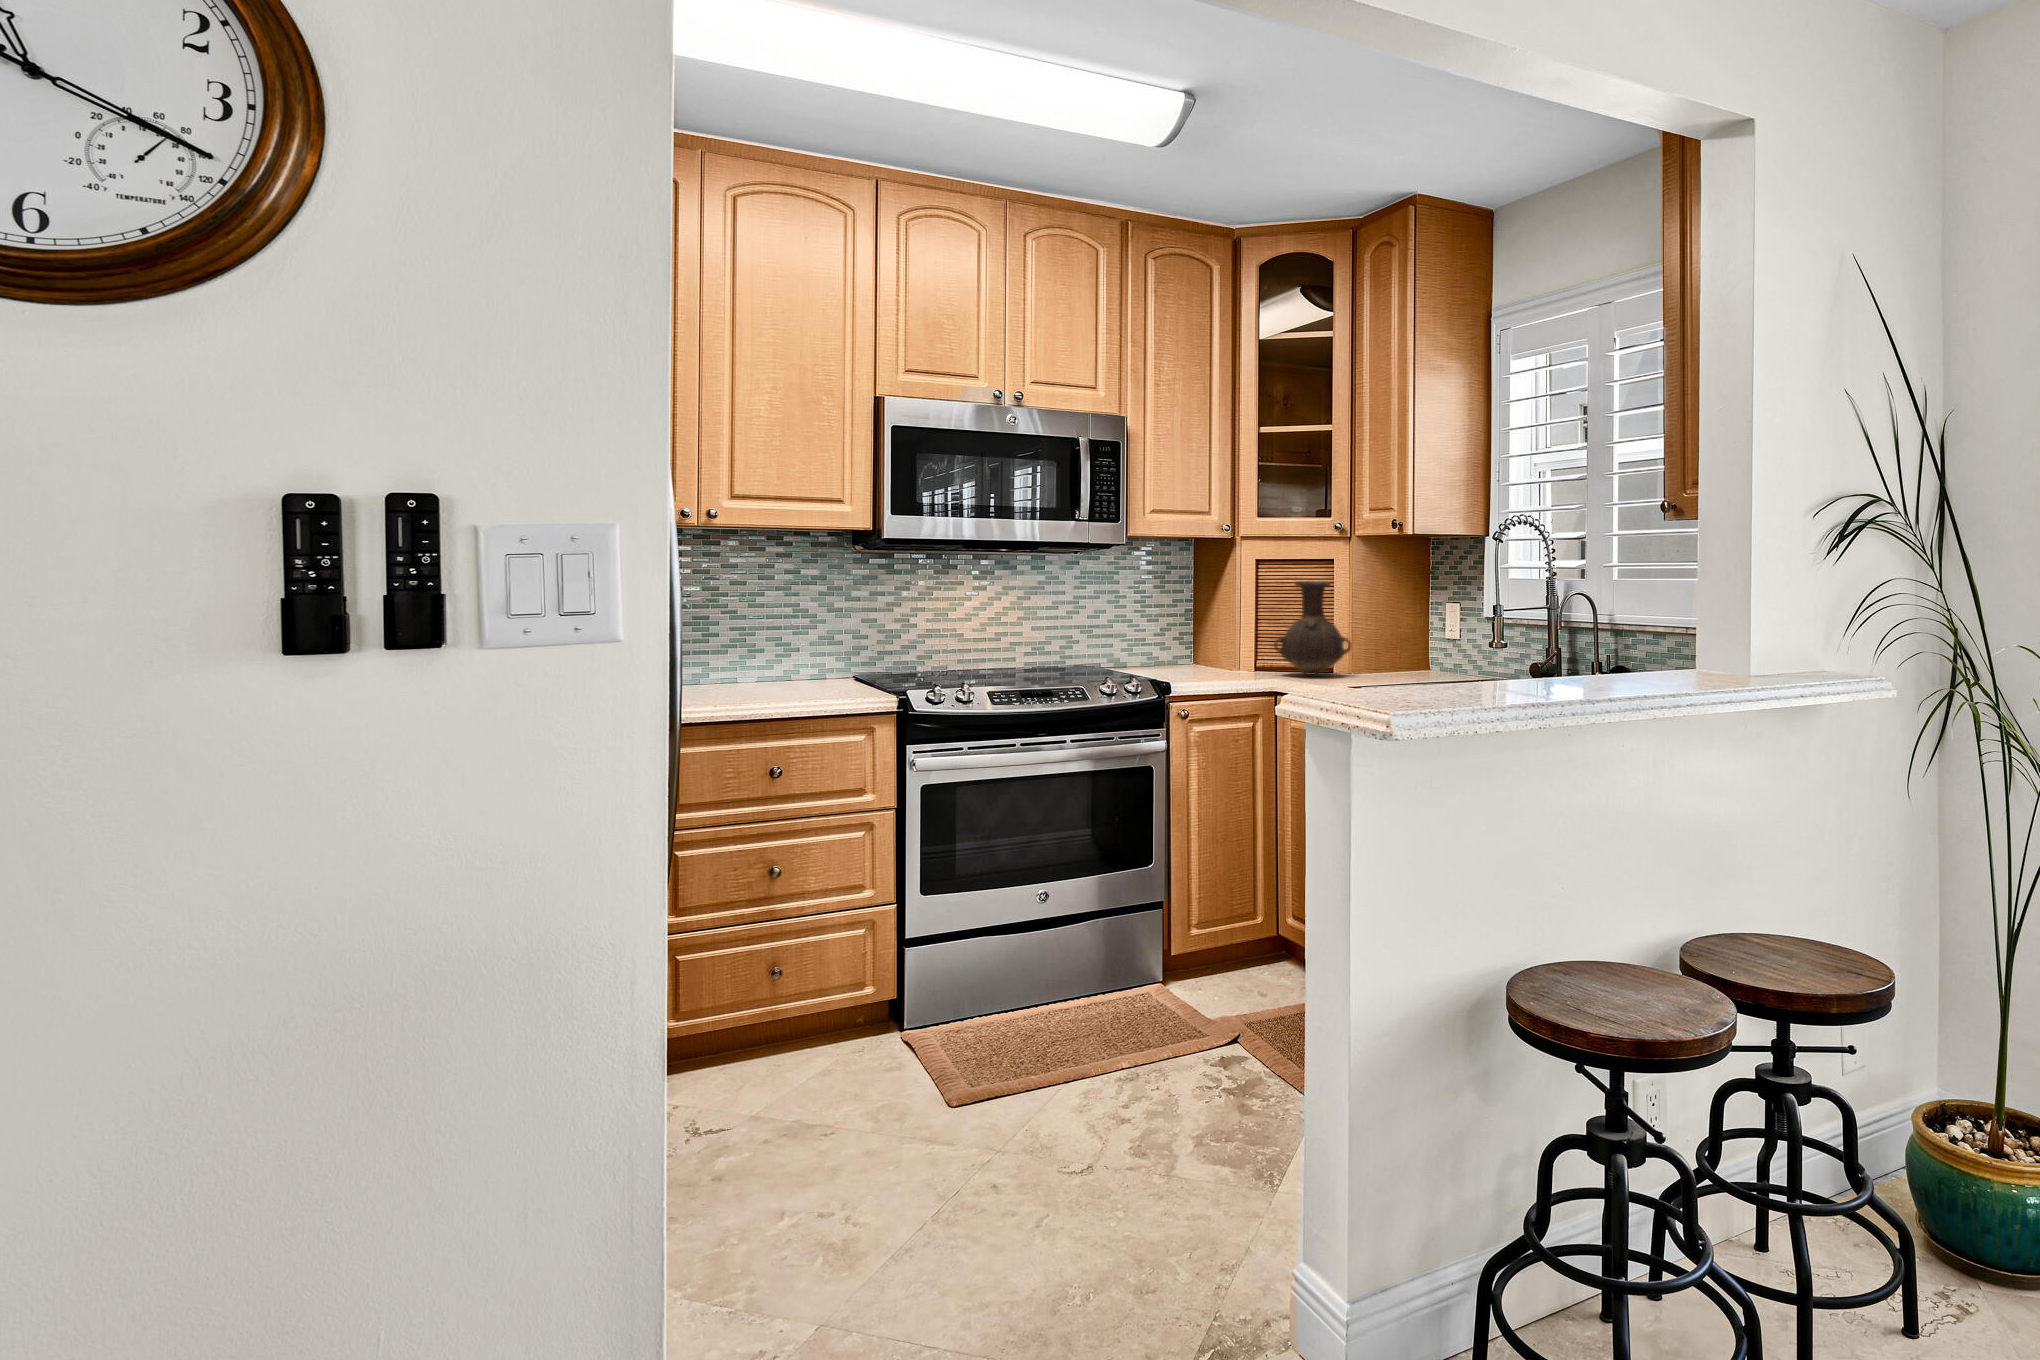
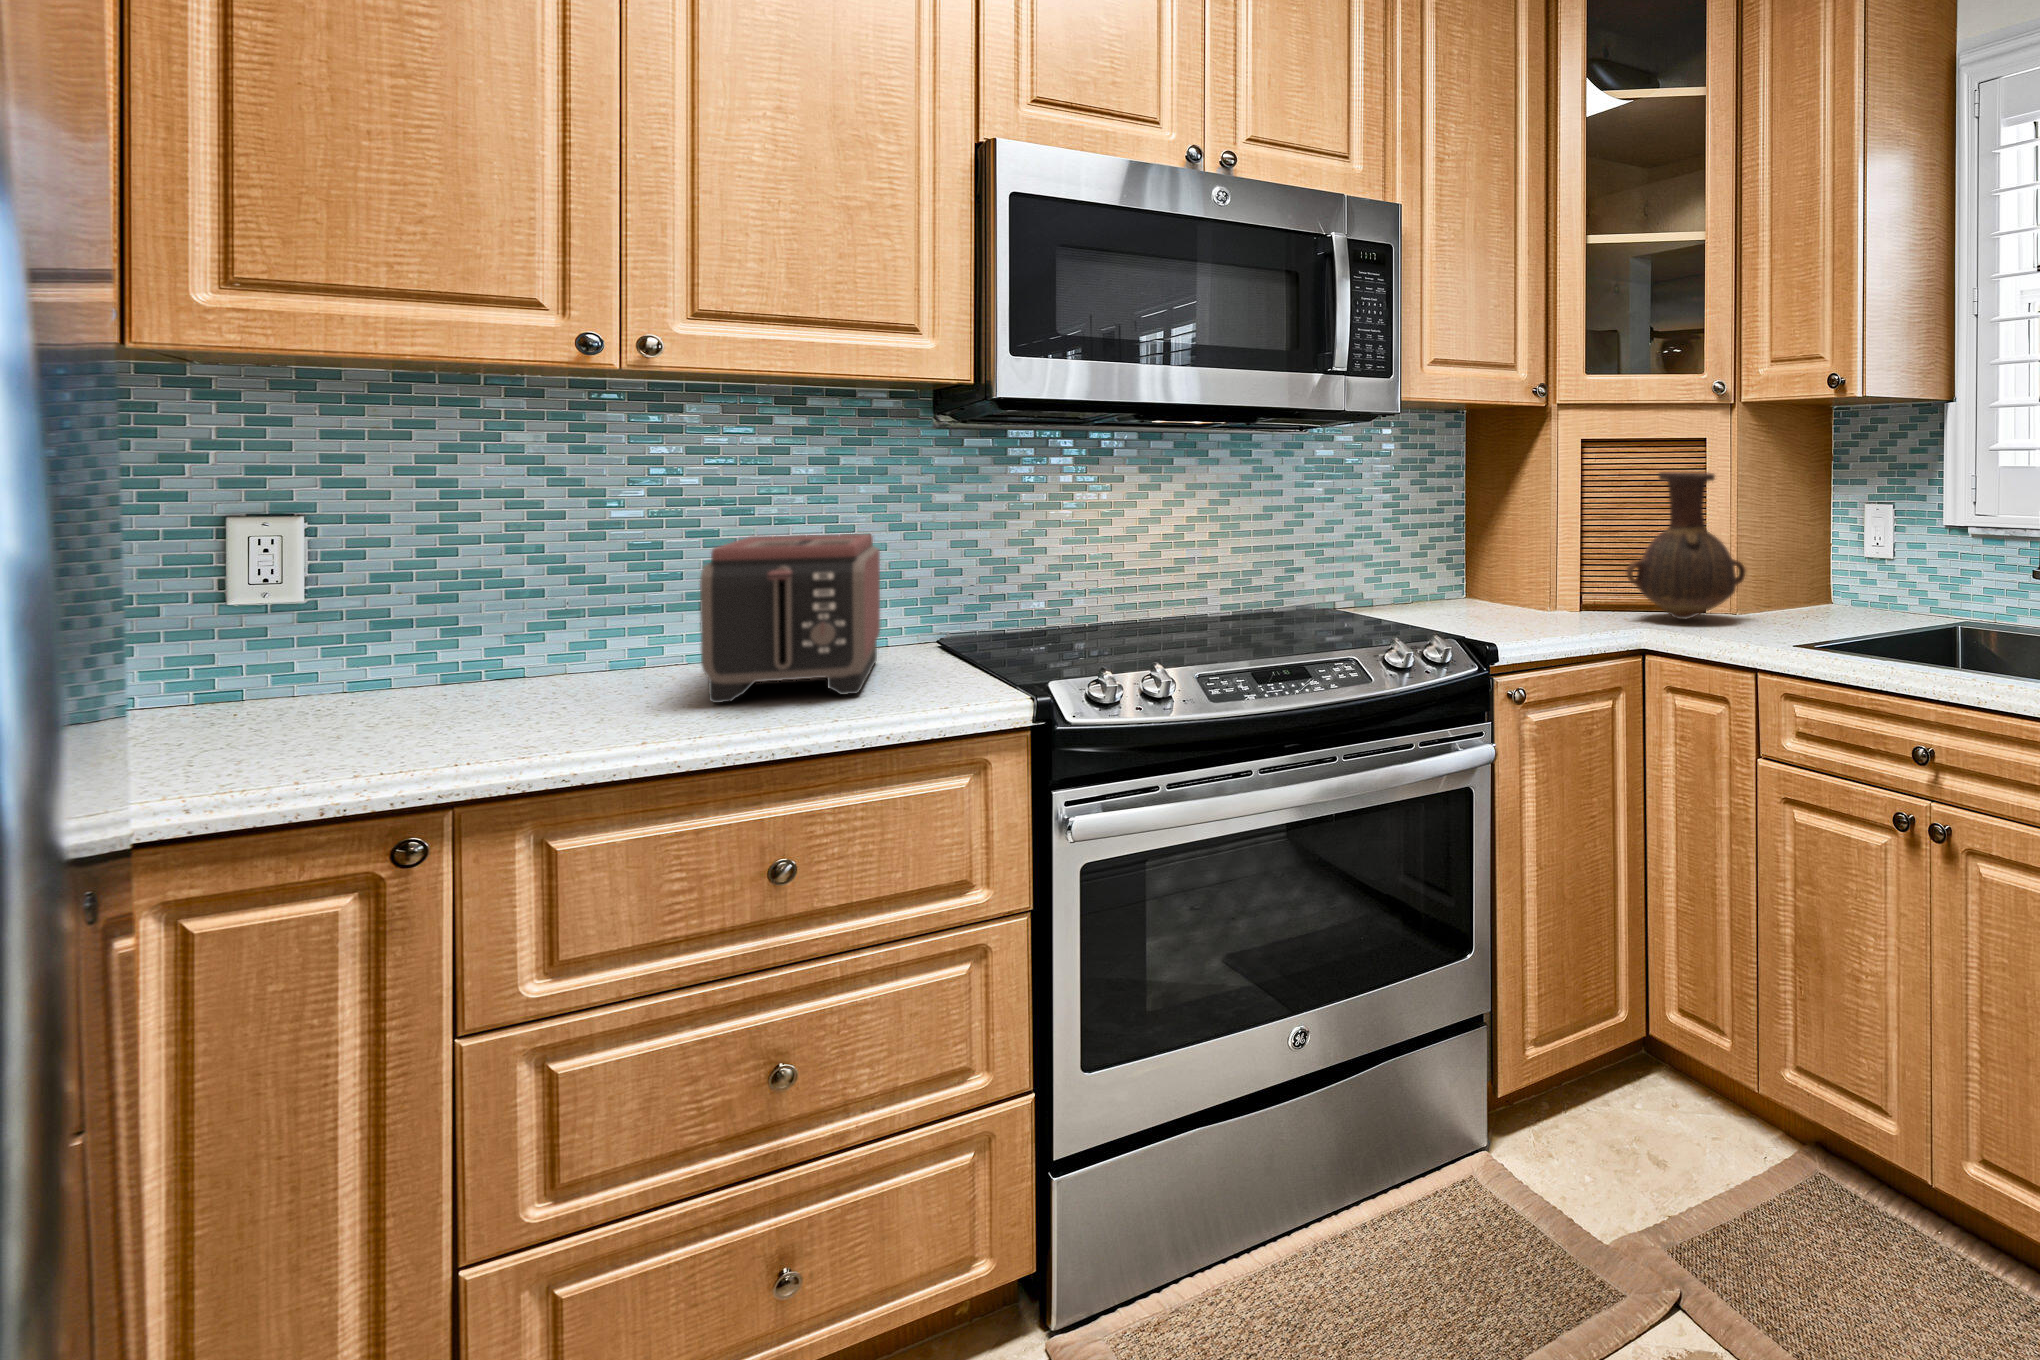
toaster: none [736,613,822,696] -> present [700,534,880,703]

